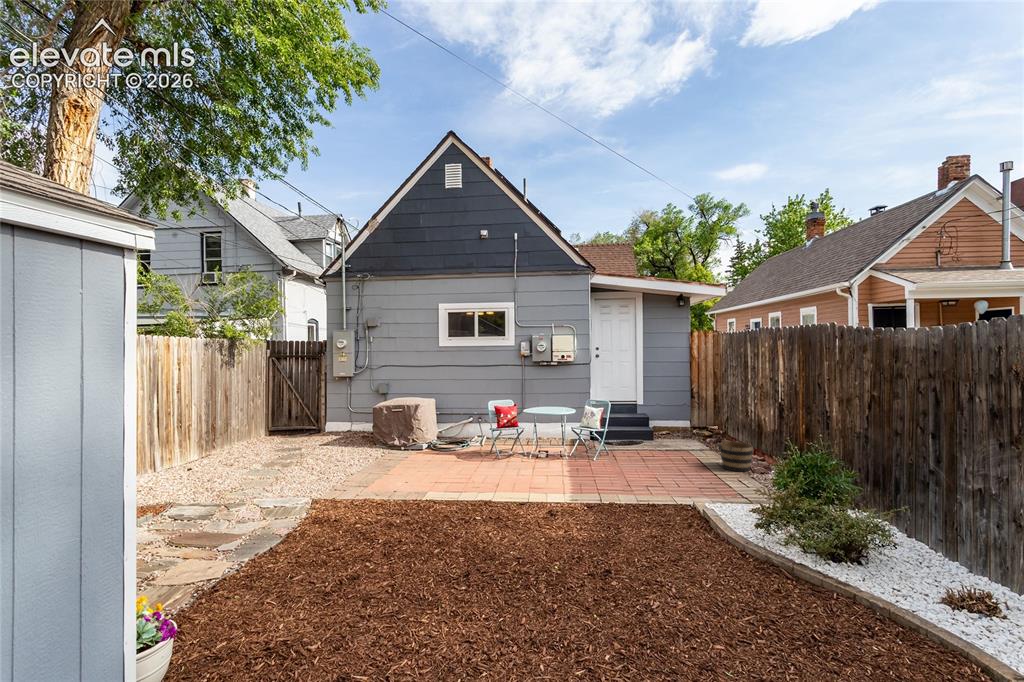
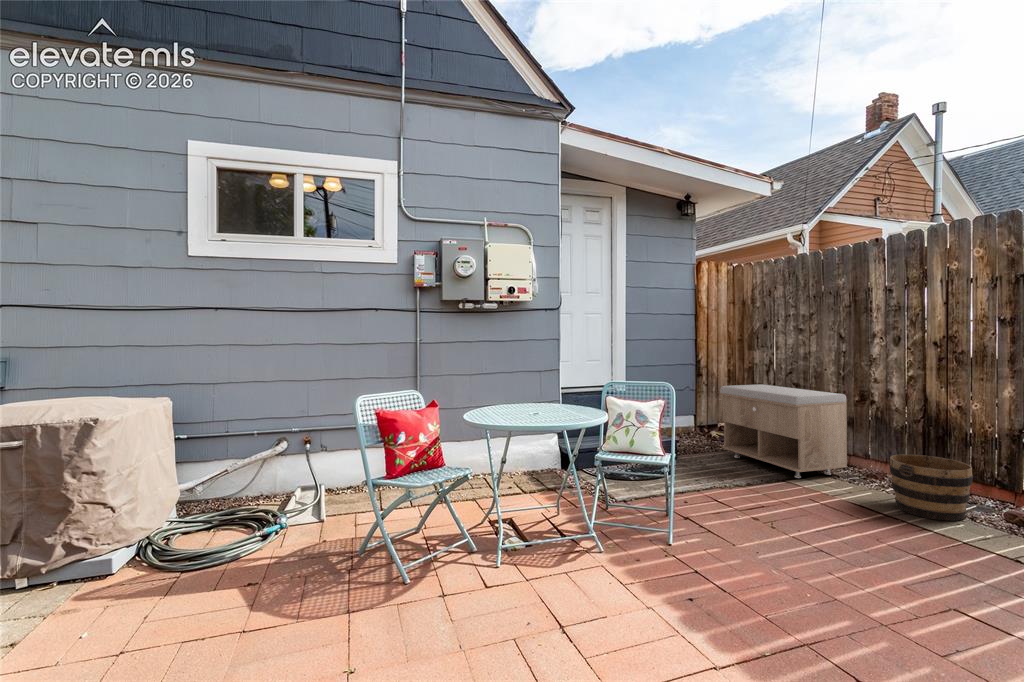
storage bench: none [684,404,732,454] -> present [720,384,847,478]

